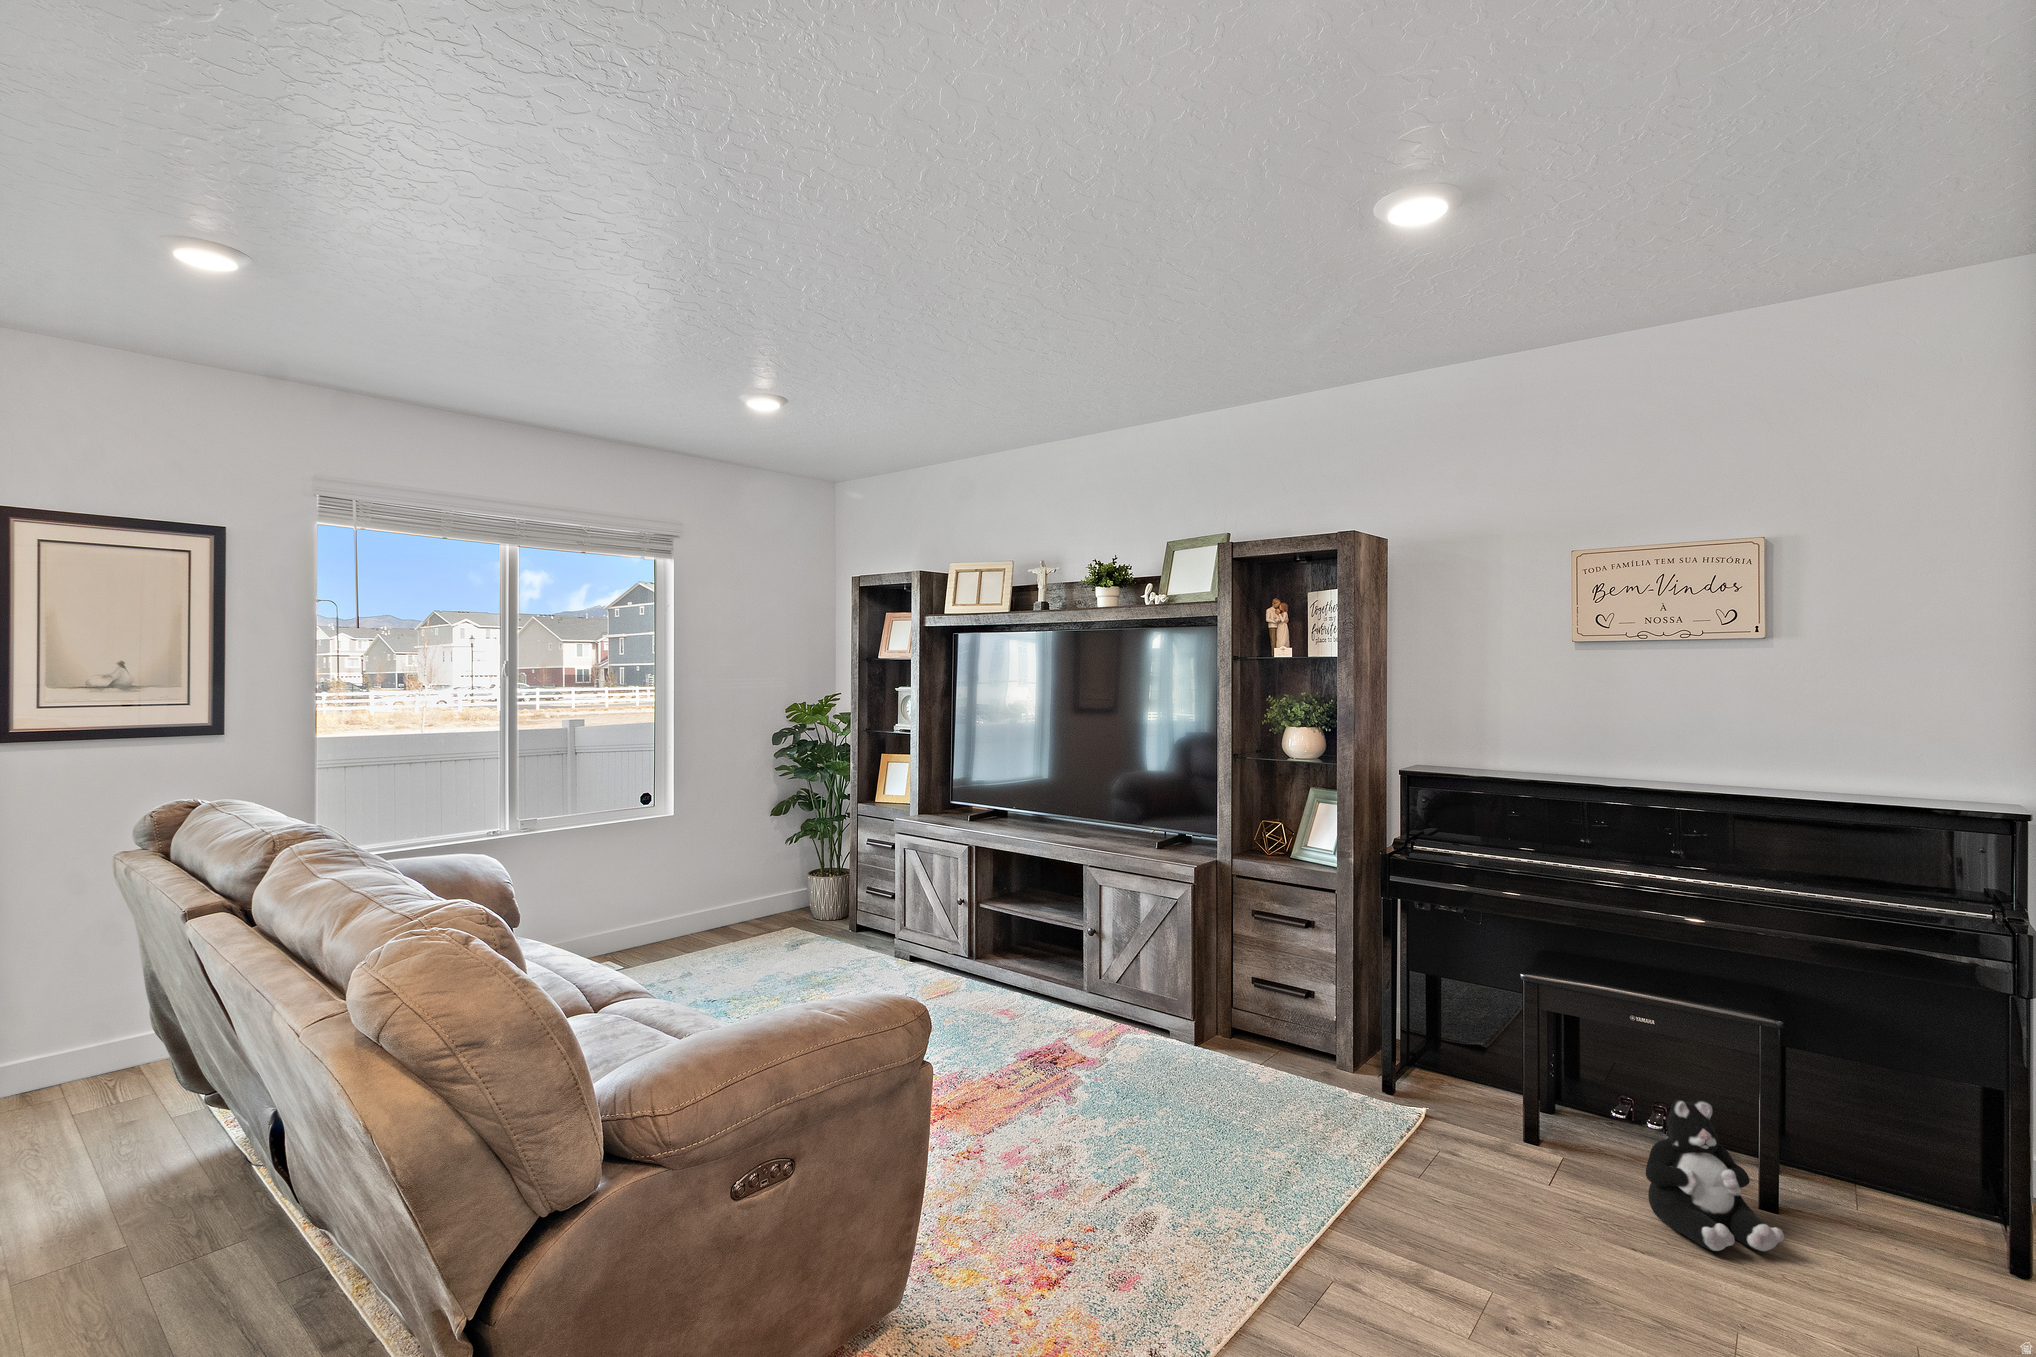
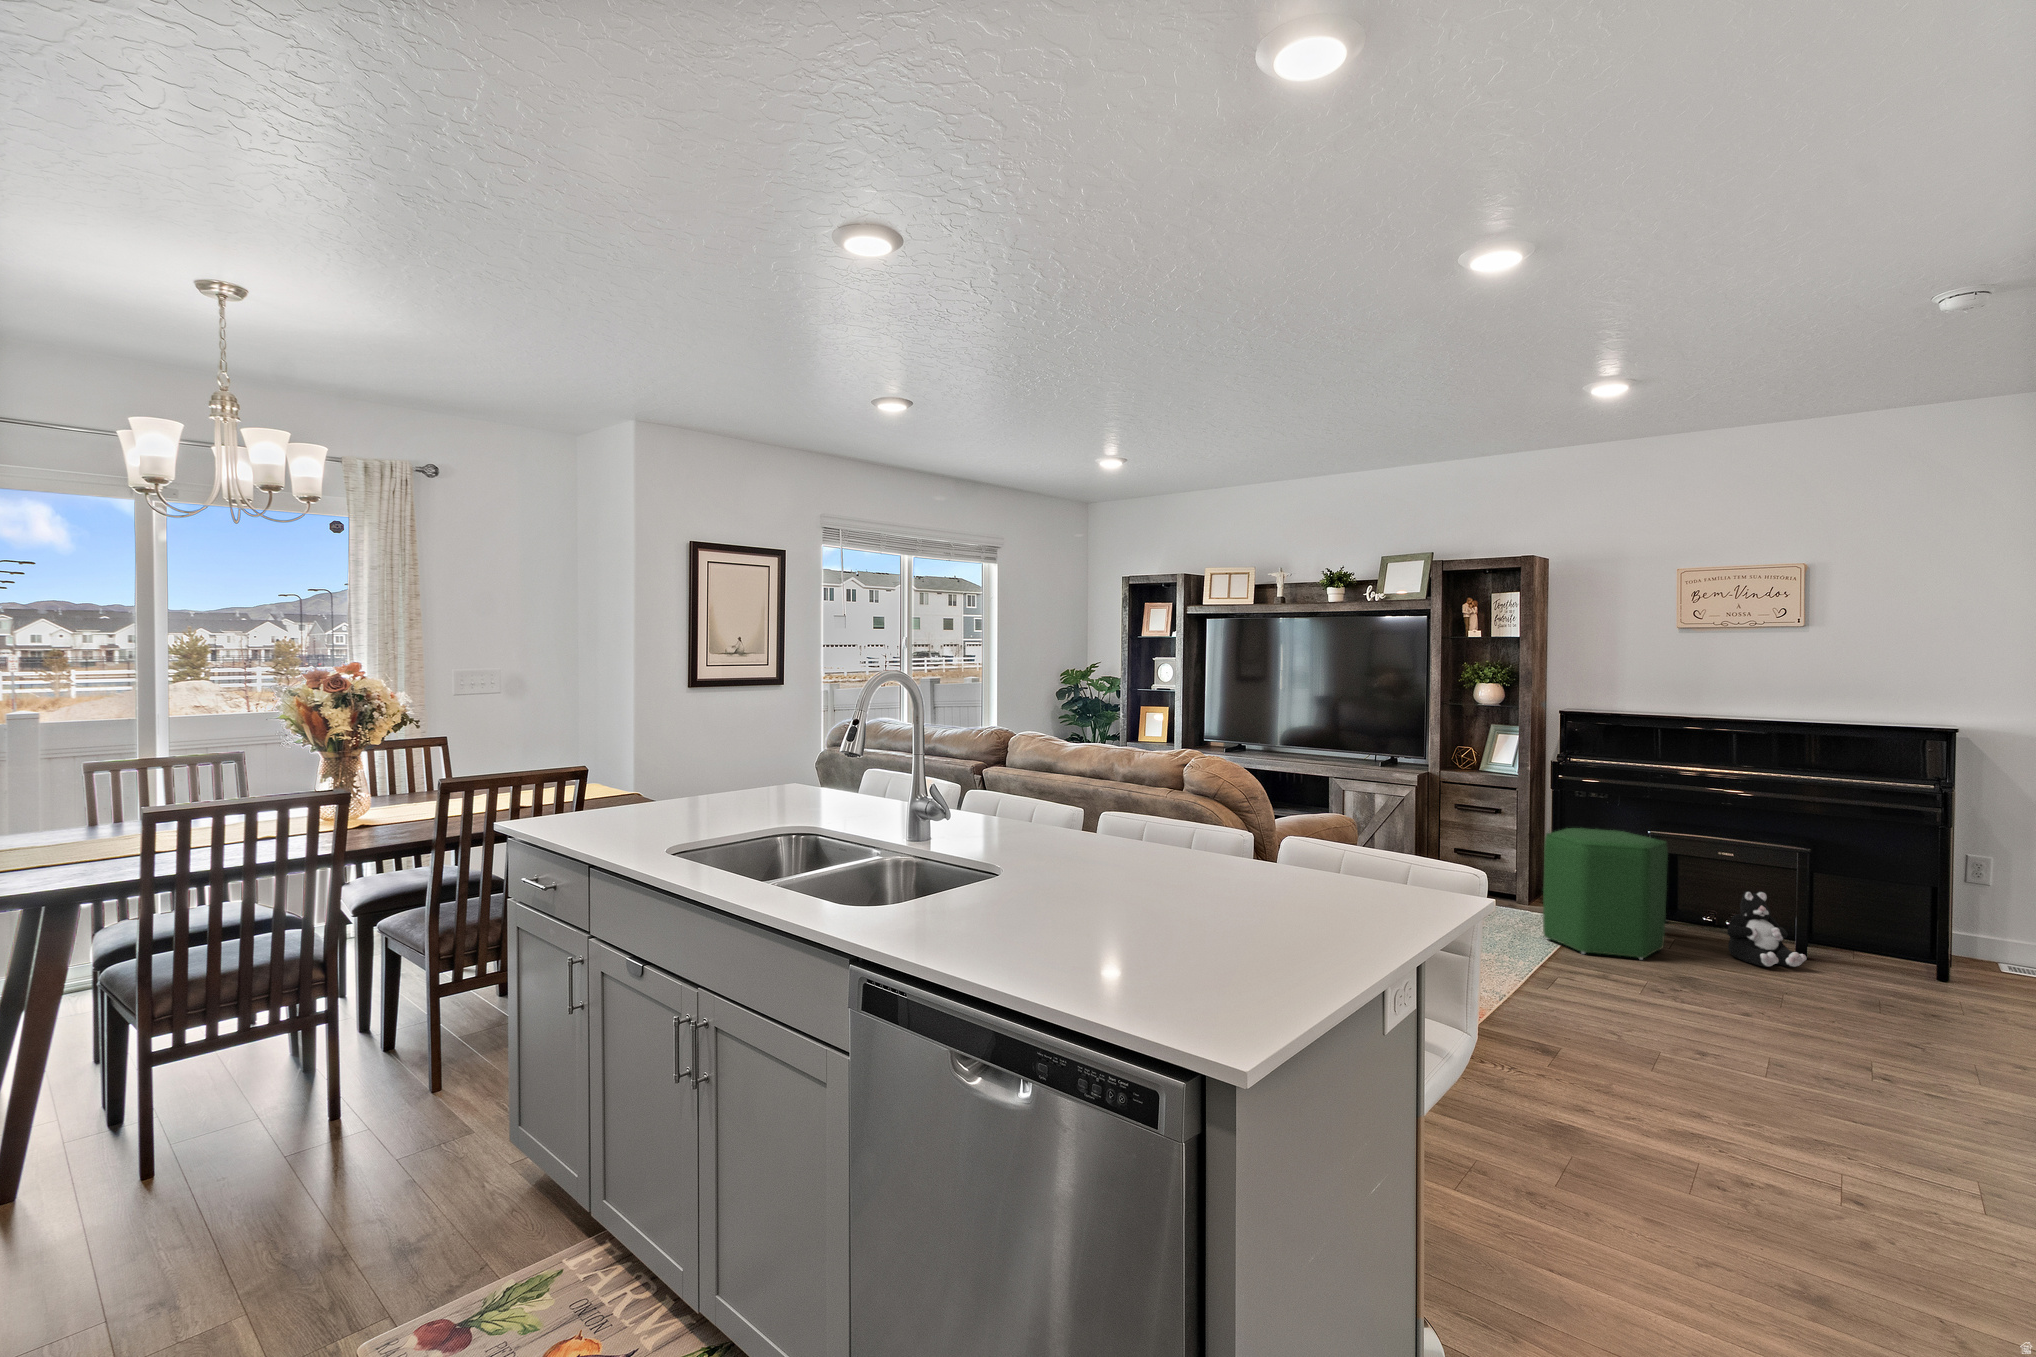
ottoman: none [1344,972,1543,1229] -> present [1543,828,1668,960]

